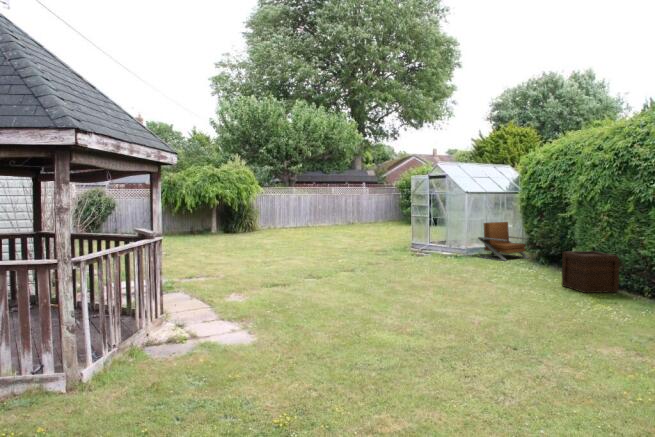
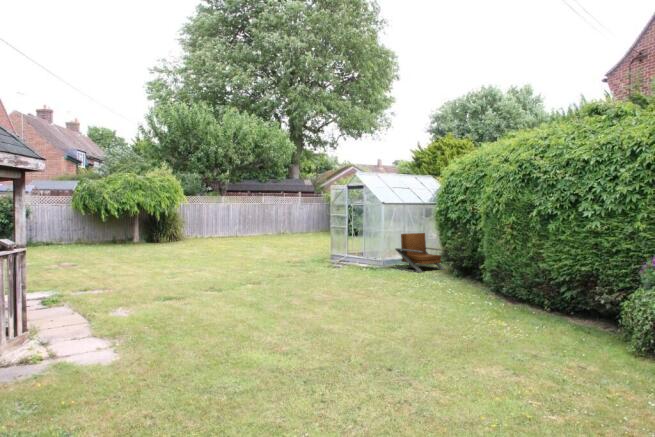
wooden crate: present [562,251,620,293] -> none [468,264,523,308]

